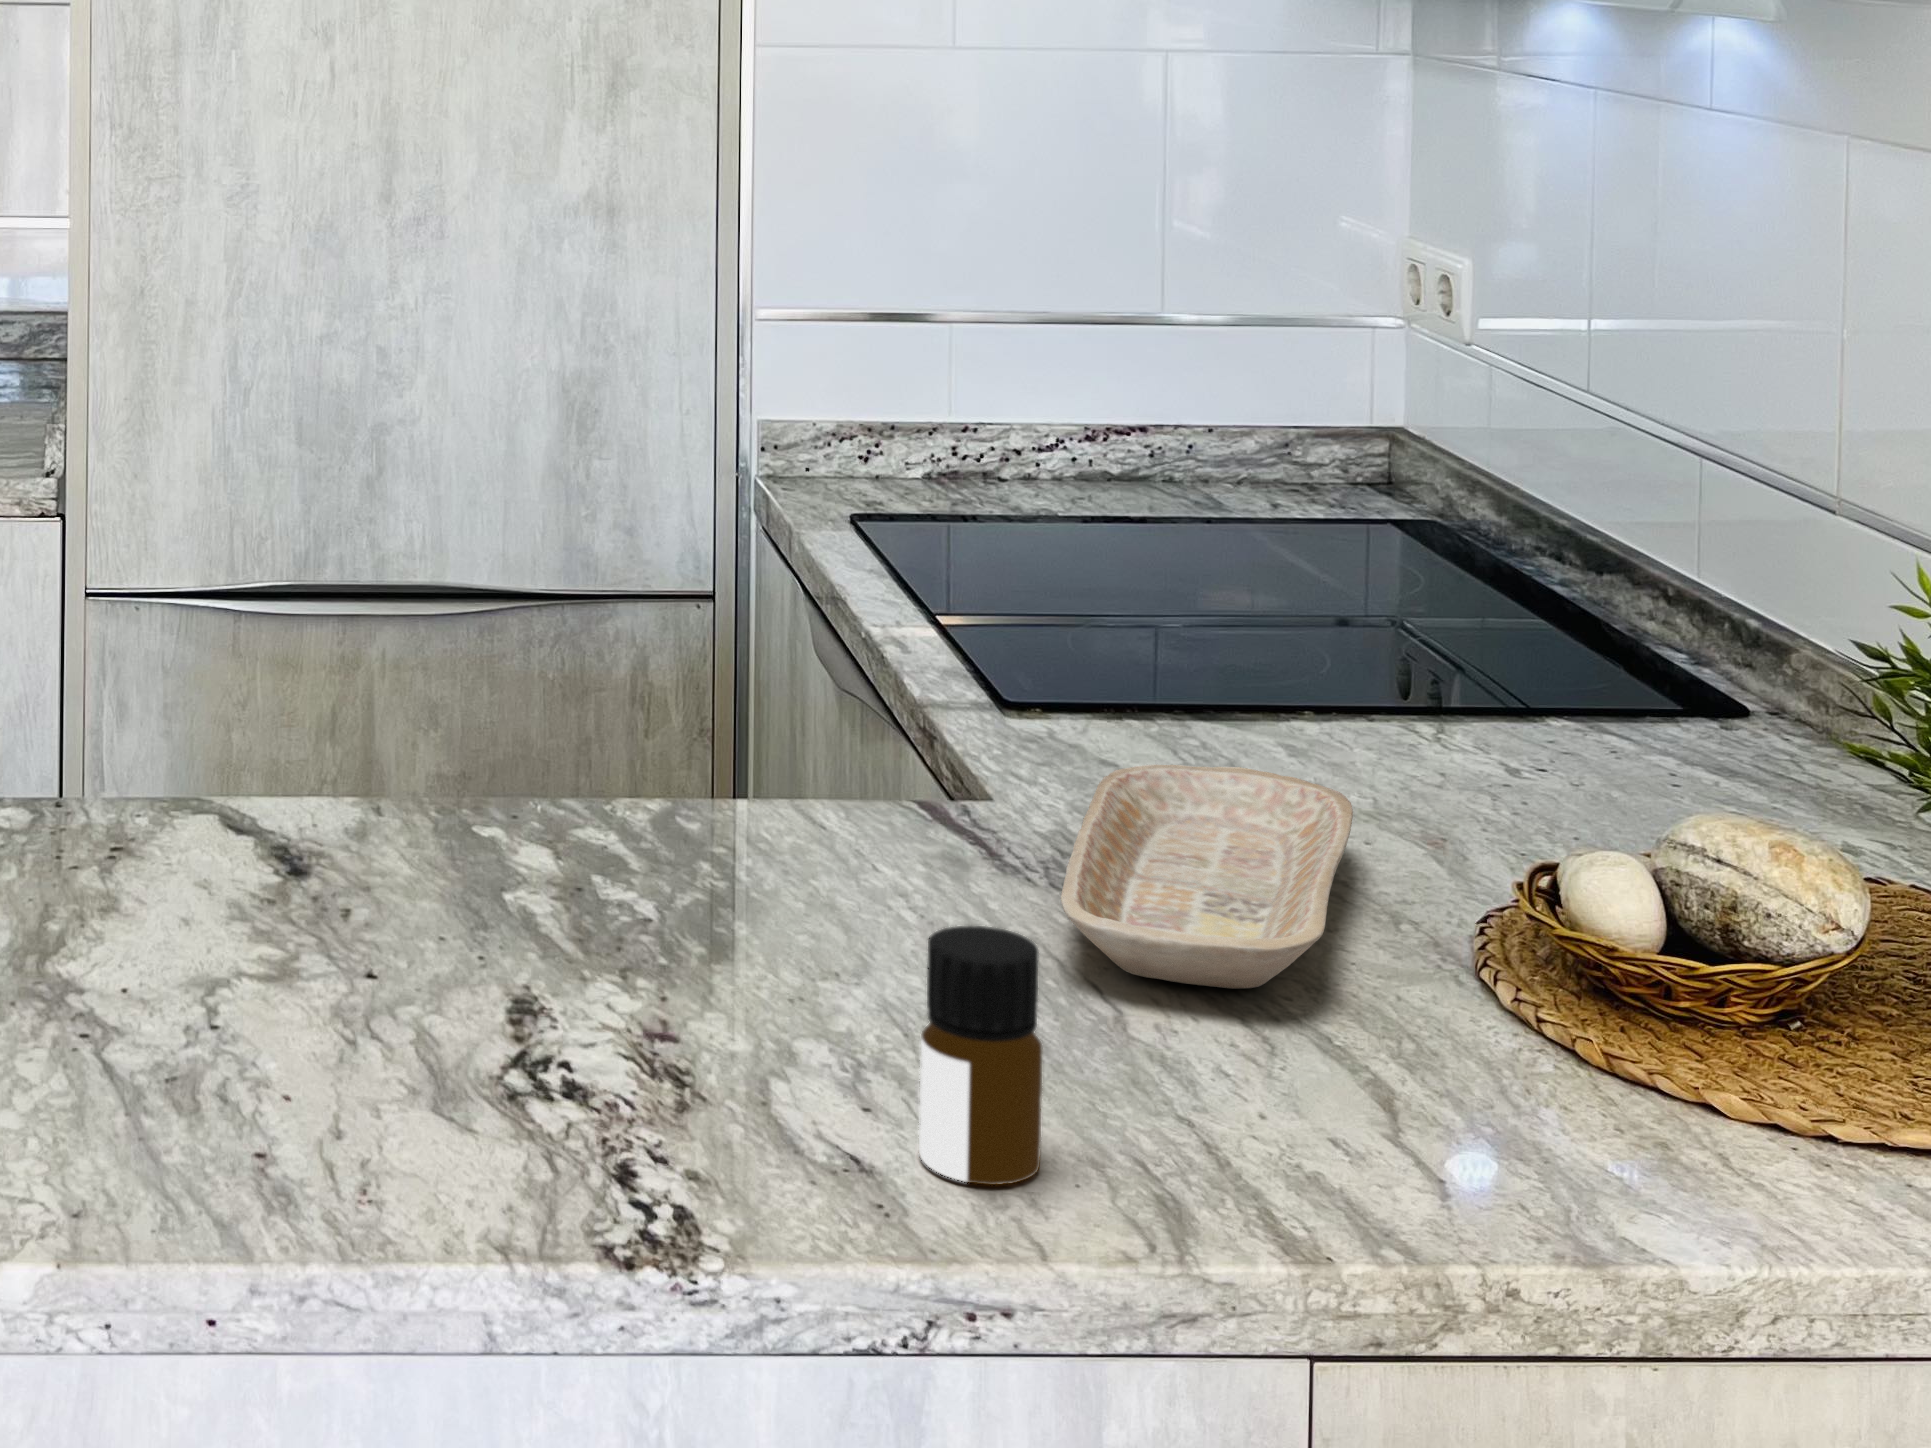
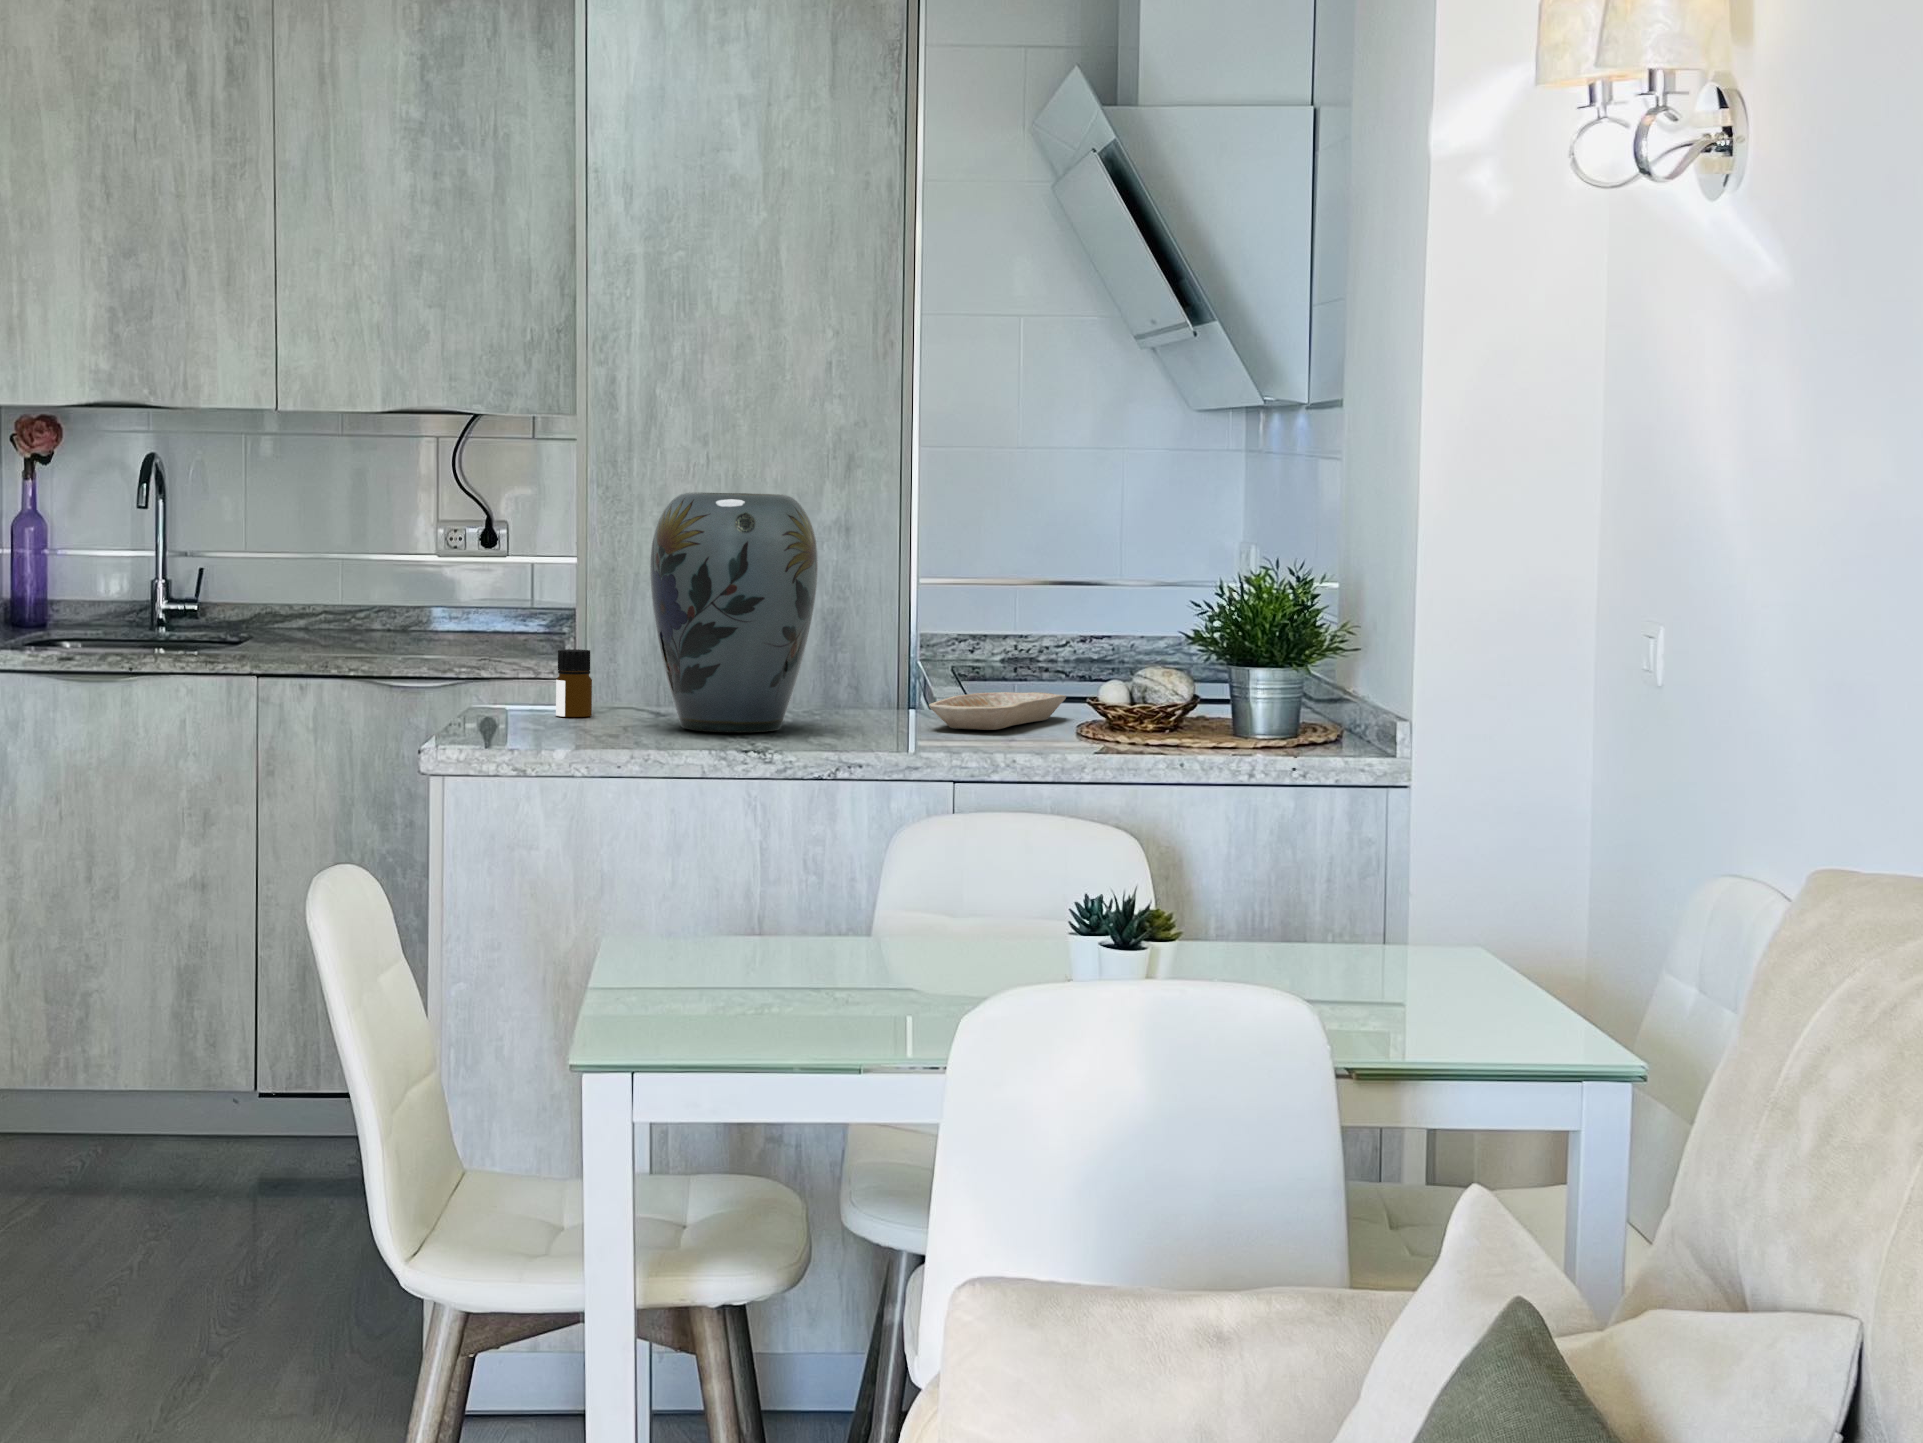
vase: none [293,317,770,1051] -> present [650,492,818,732]
bottle: present [919,926,1043,1185] -> present [556,649,592,717]

